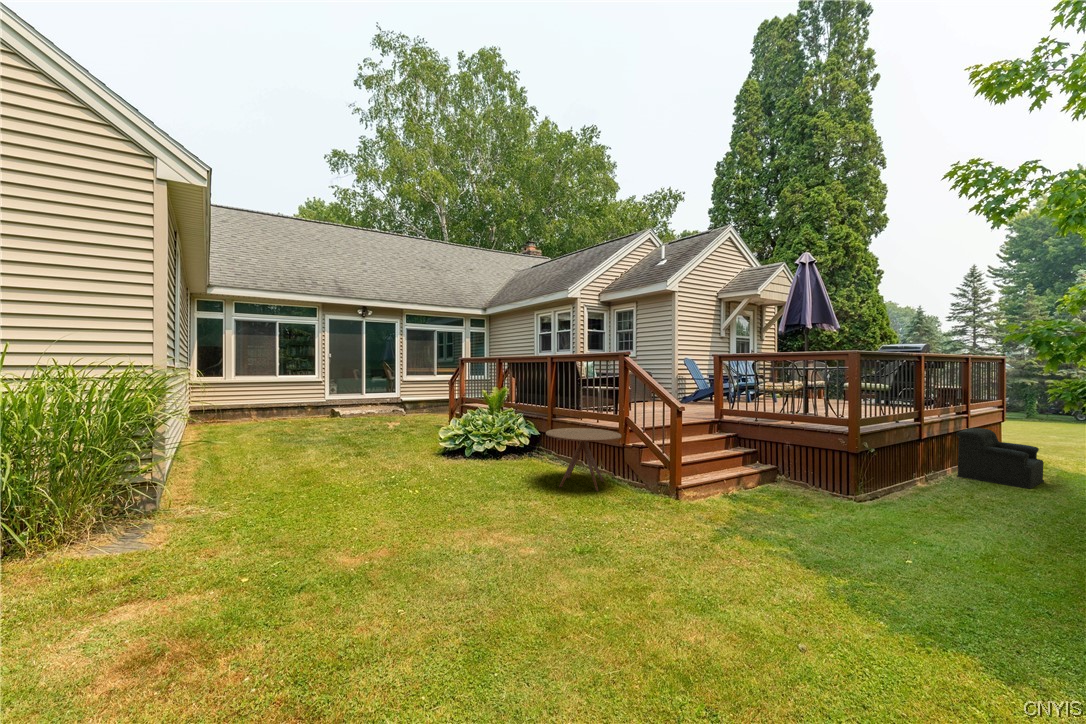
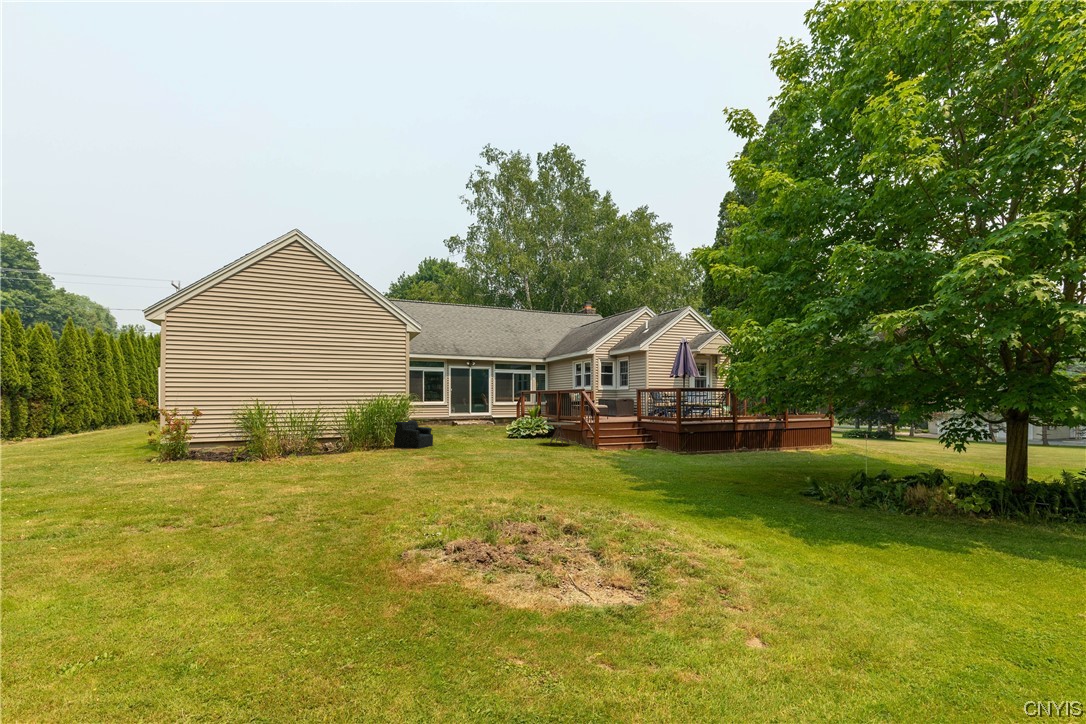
armchair: present [956,428,1044,489] -> present [394,420,433,448]

